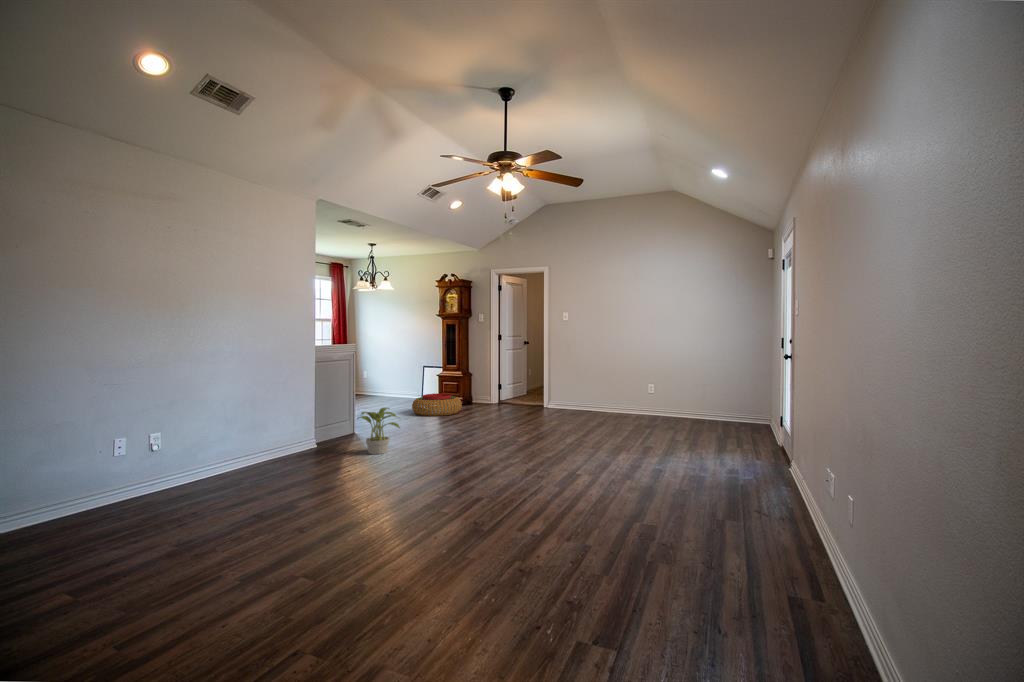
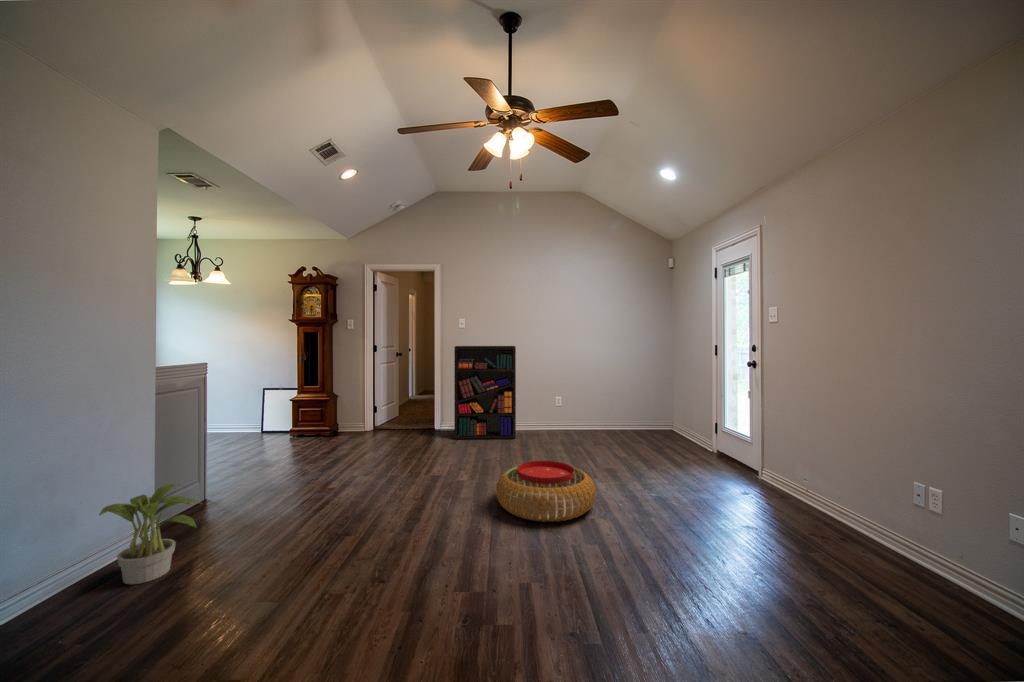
bookshelf: none [560,332,615,411] -> present [454,346,516,439]
pouf: present [412,393,462,416] -> present [496,461,596,522]

